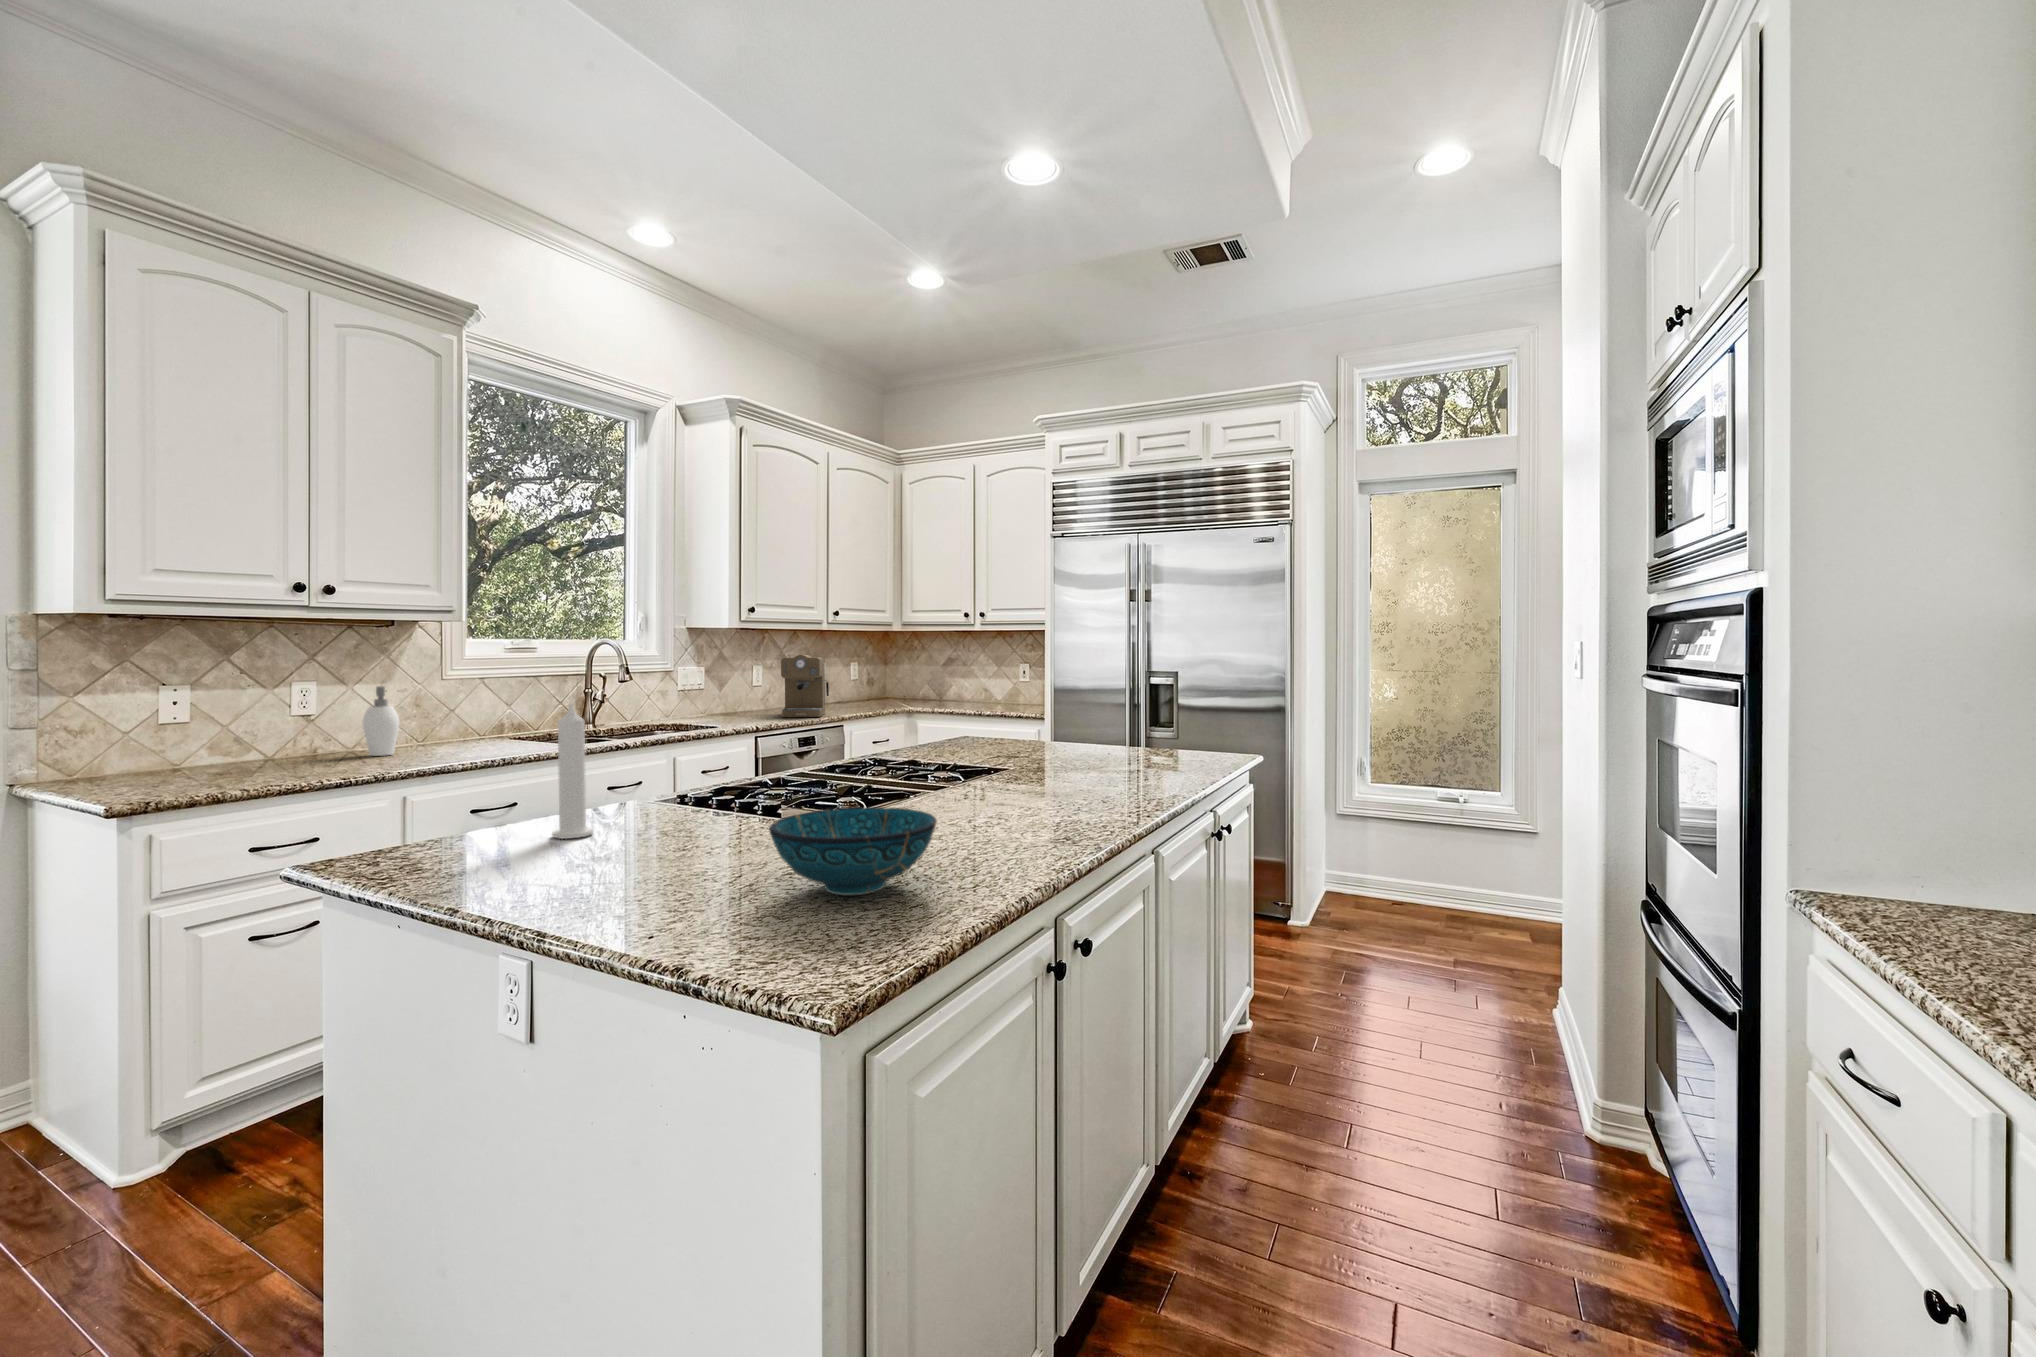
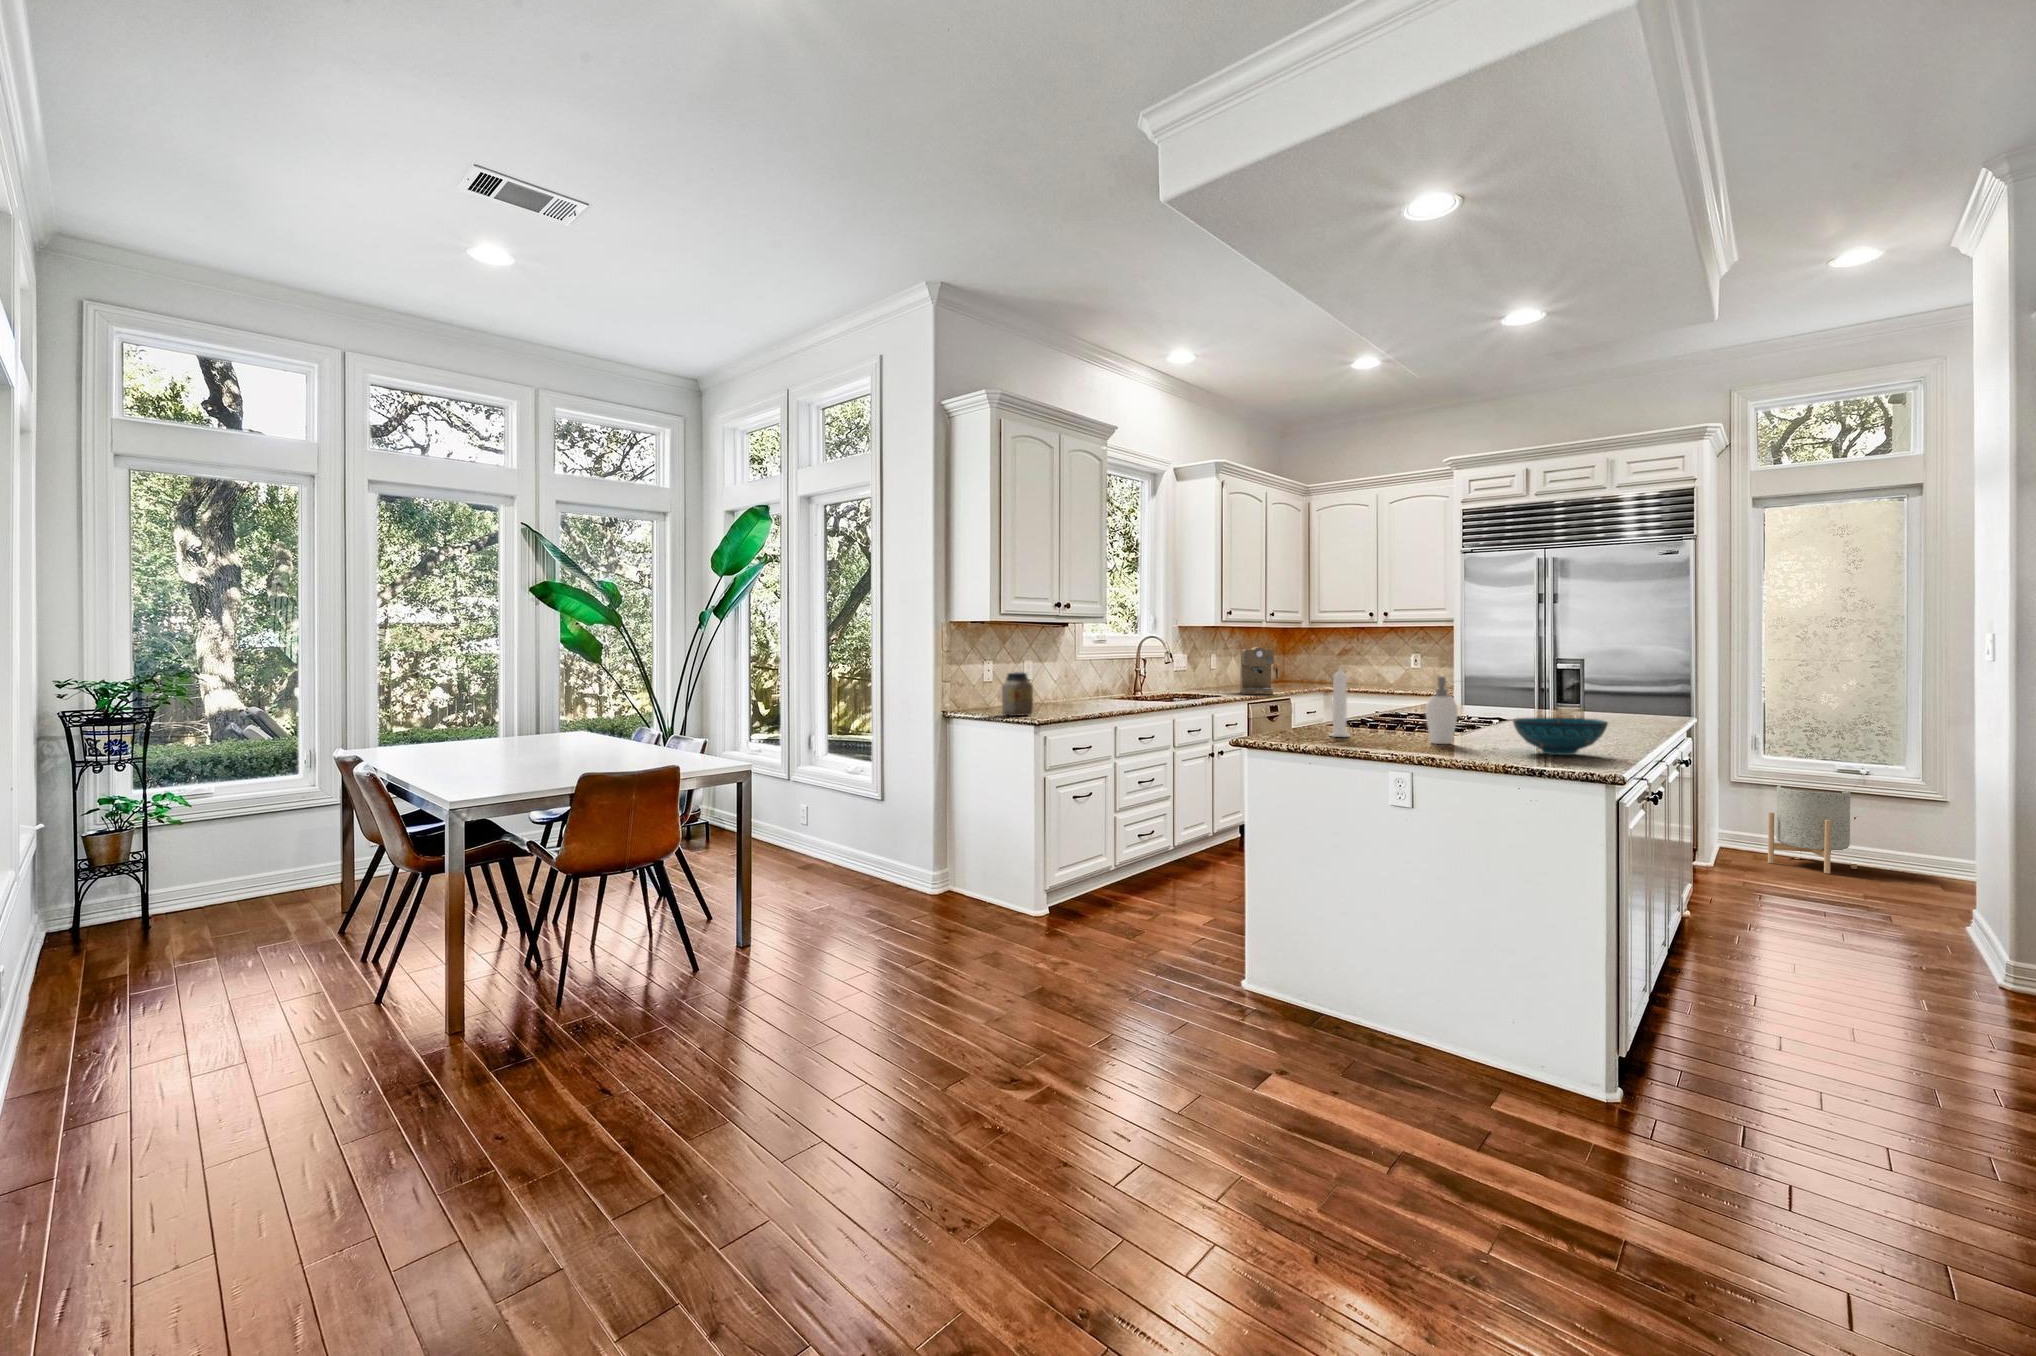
soap dispenser: present [362,686,399,756] -> present [1425,677,1458,744]
jar: none [157,704,222,783] -> present [1002,672,1033,716]
planter: none [1371,817,1459,925] -> present [1768,785,1857,874]

